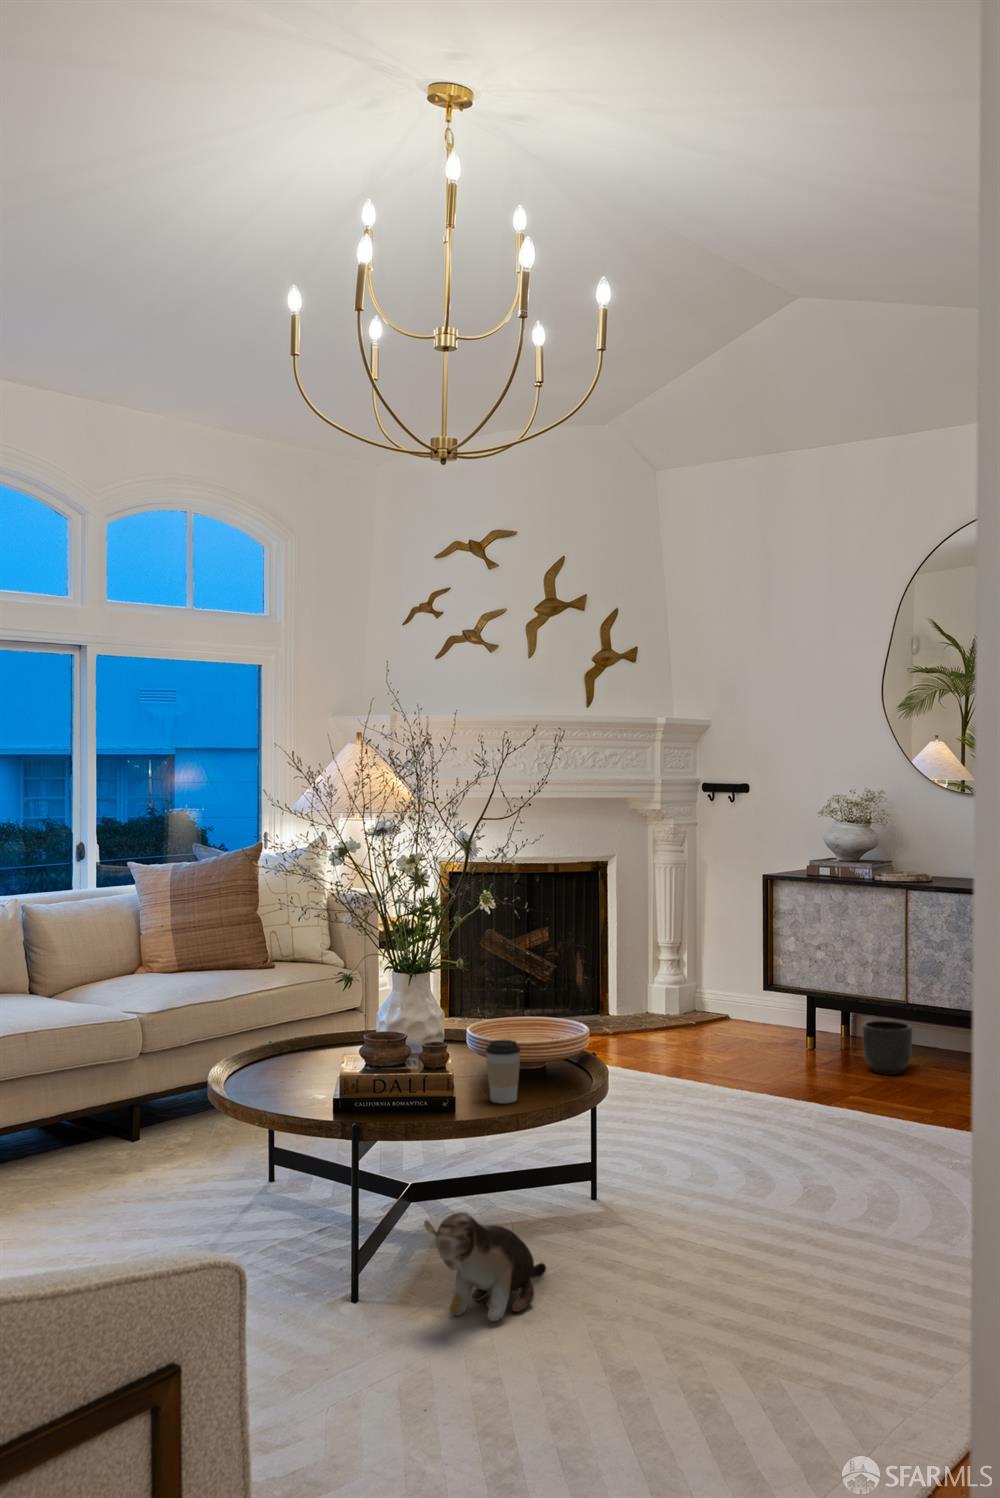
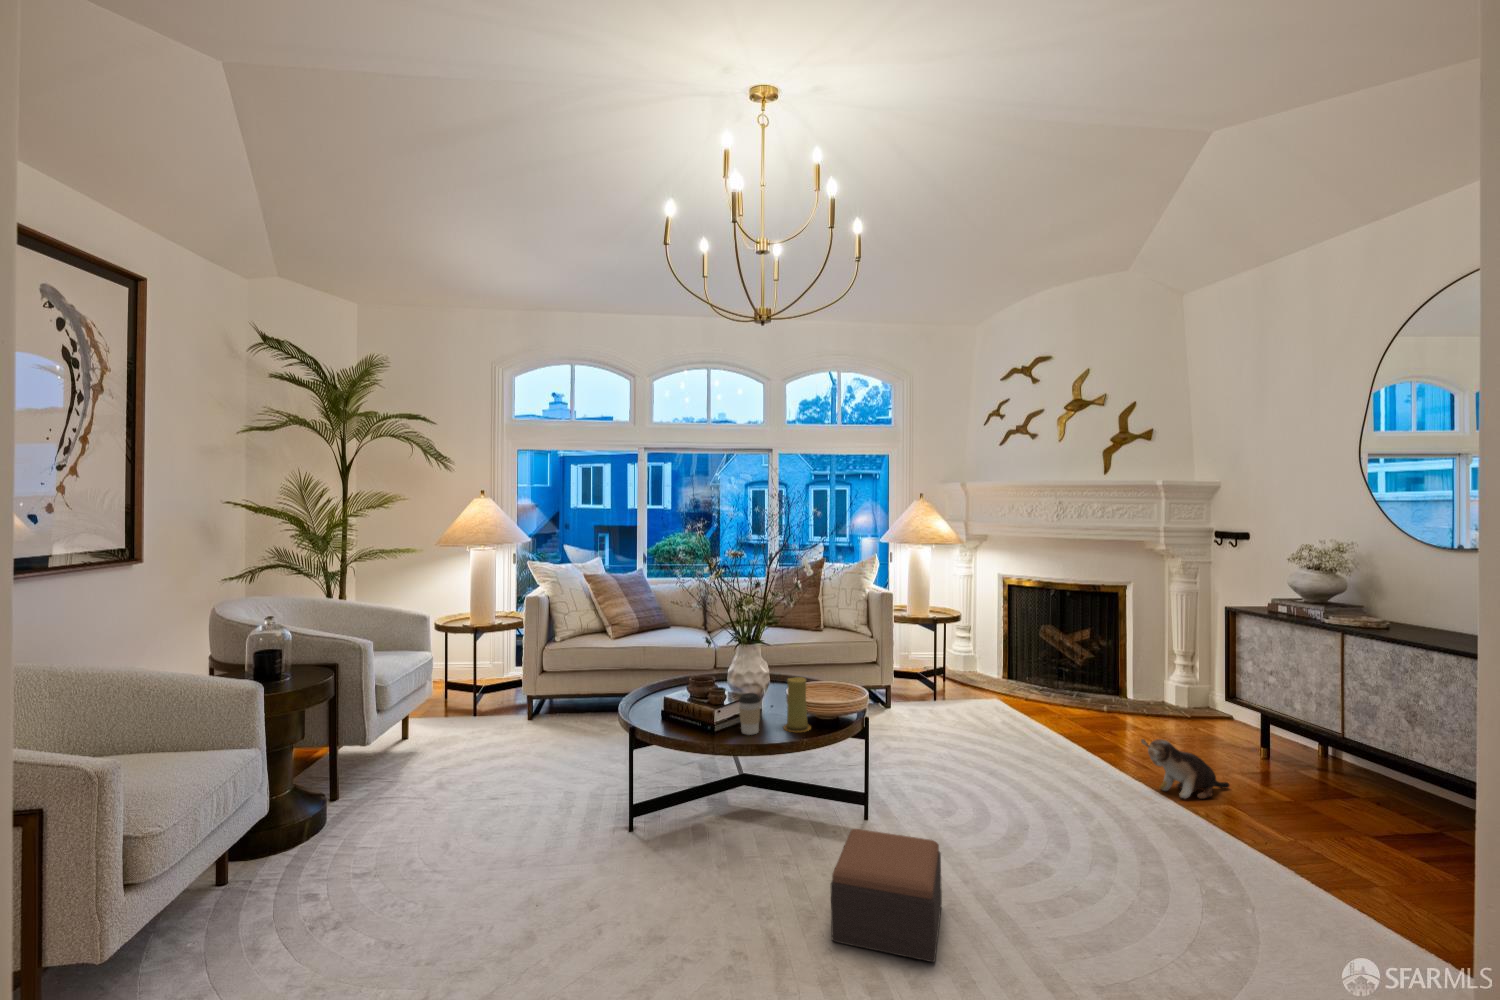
candle: none [520,1007,563,1089] -> present [784,677,811,732]
planter: present [862,1021,912,1075] -> none [1284,746,1342,801]
footstool: none [712,1164,885,1307] -> present [831,829,942,962]
plush toy: present [424,1212,546,1321] -> present [1141,739,1229,799]

